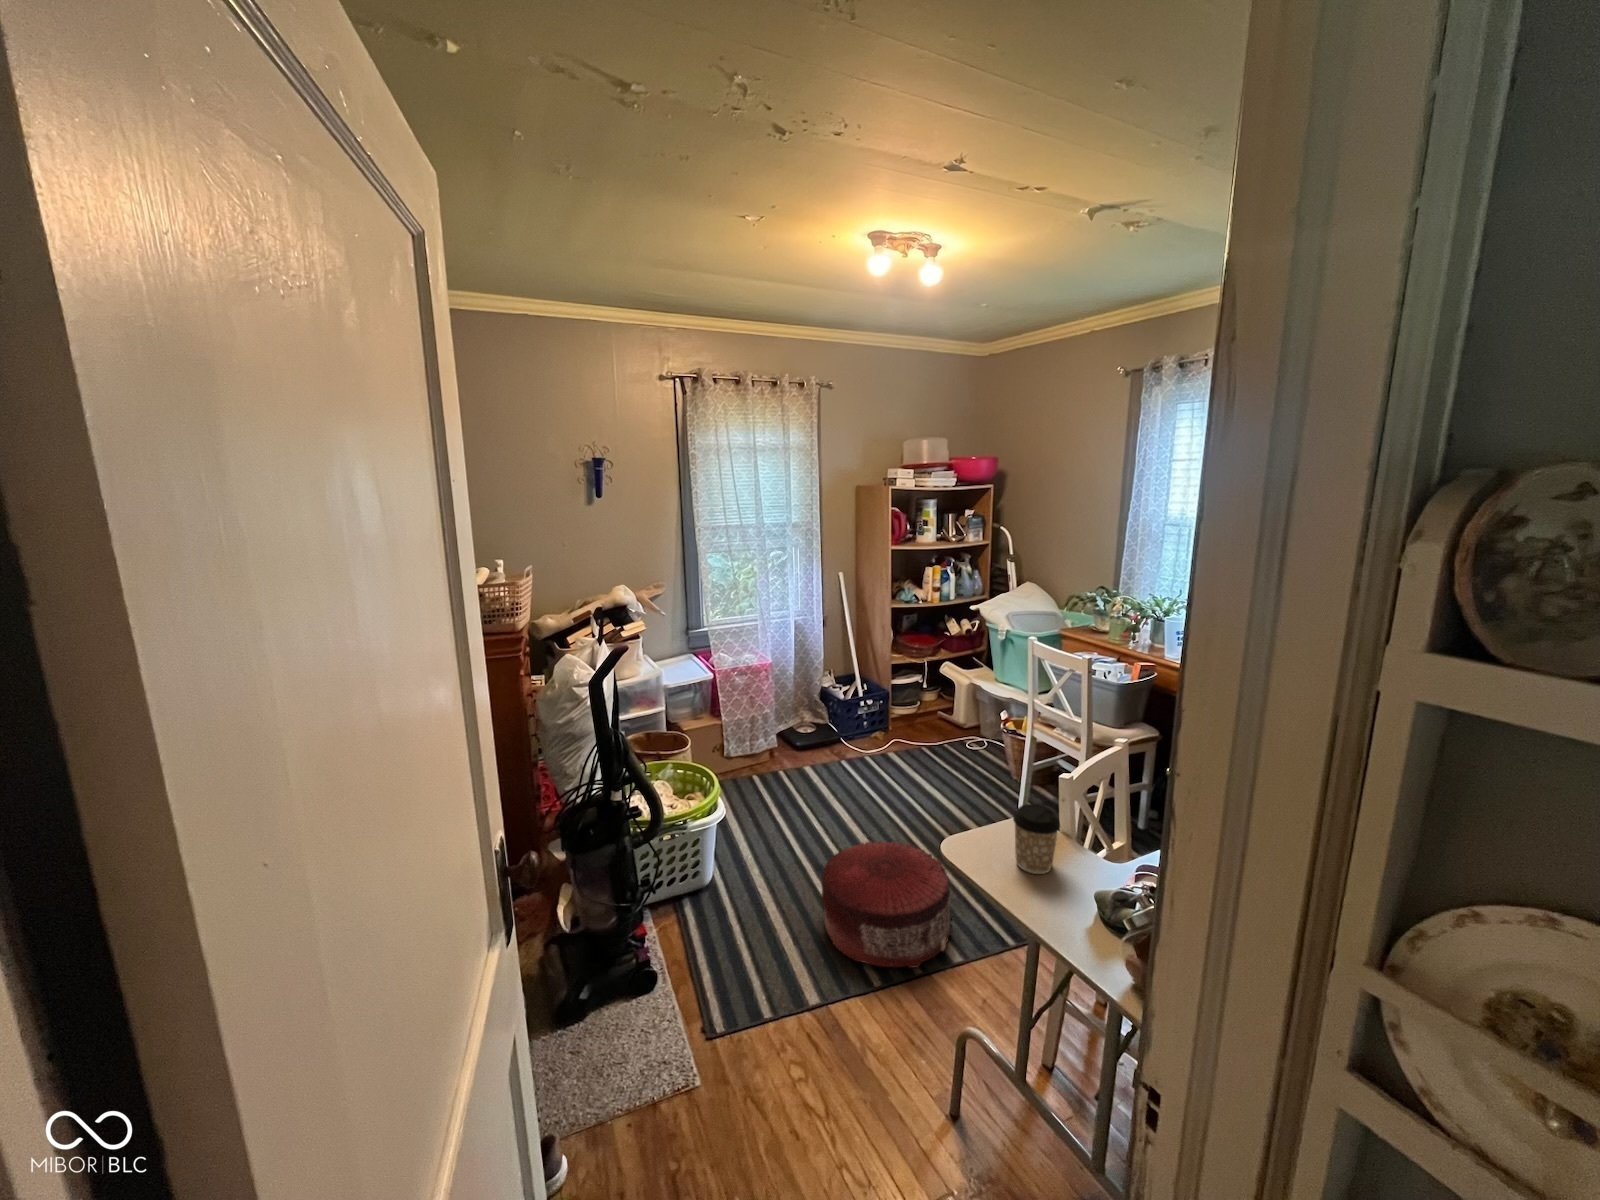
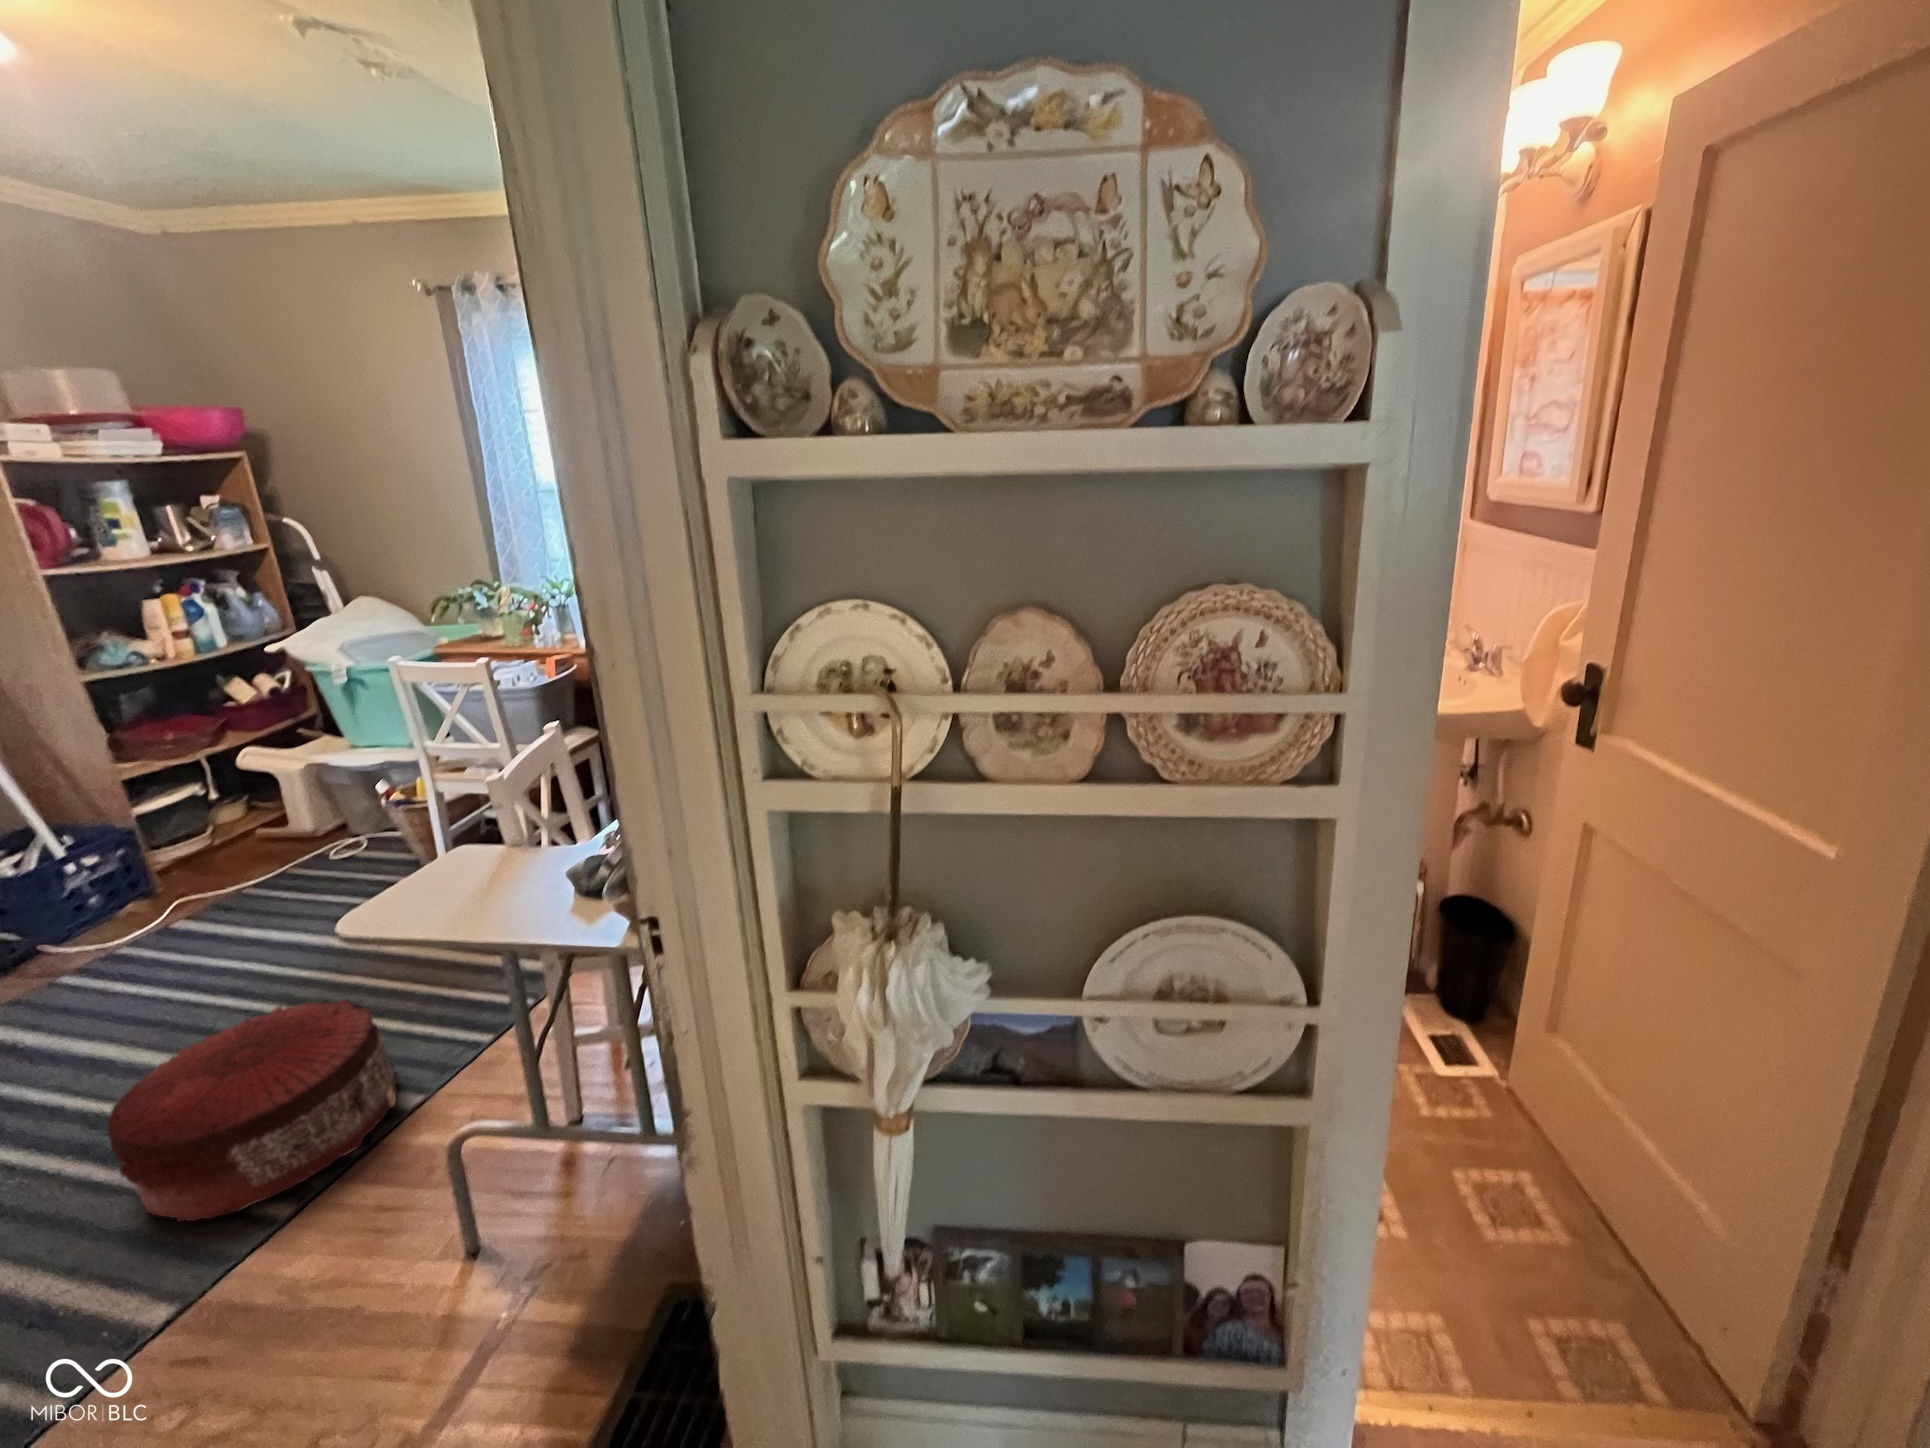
coffee cup: present [1013,804,1060,874] -> none [443,810,512,894]

